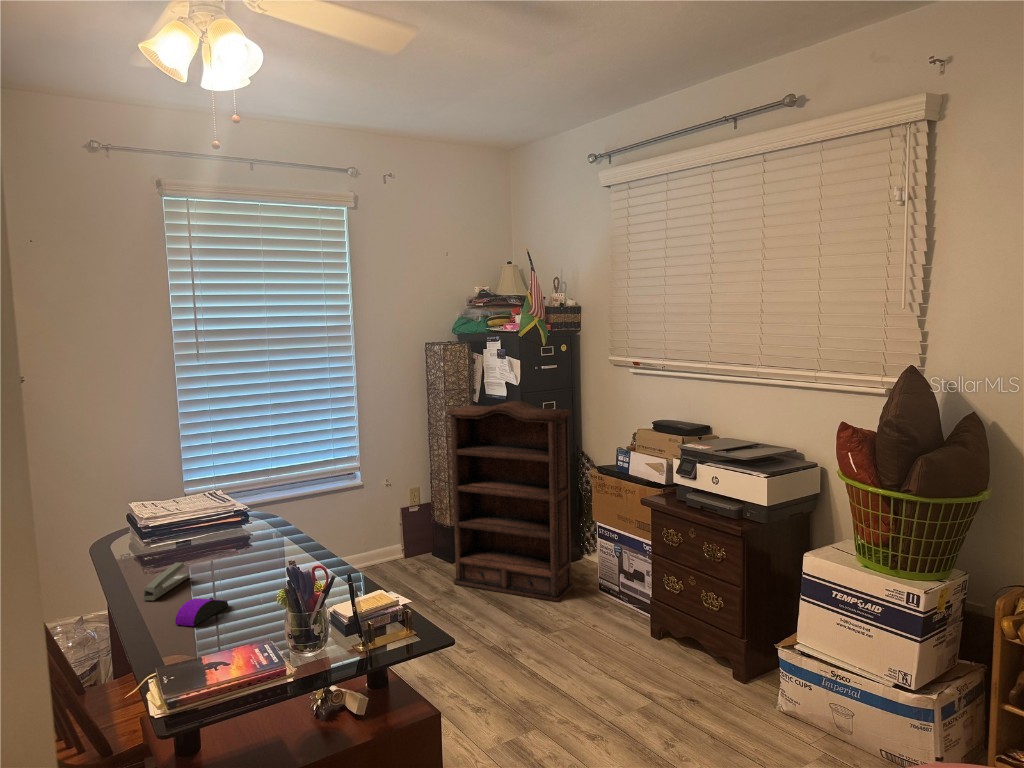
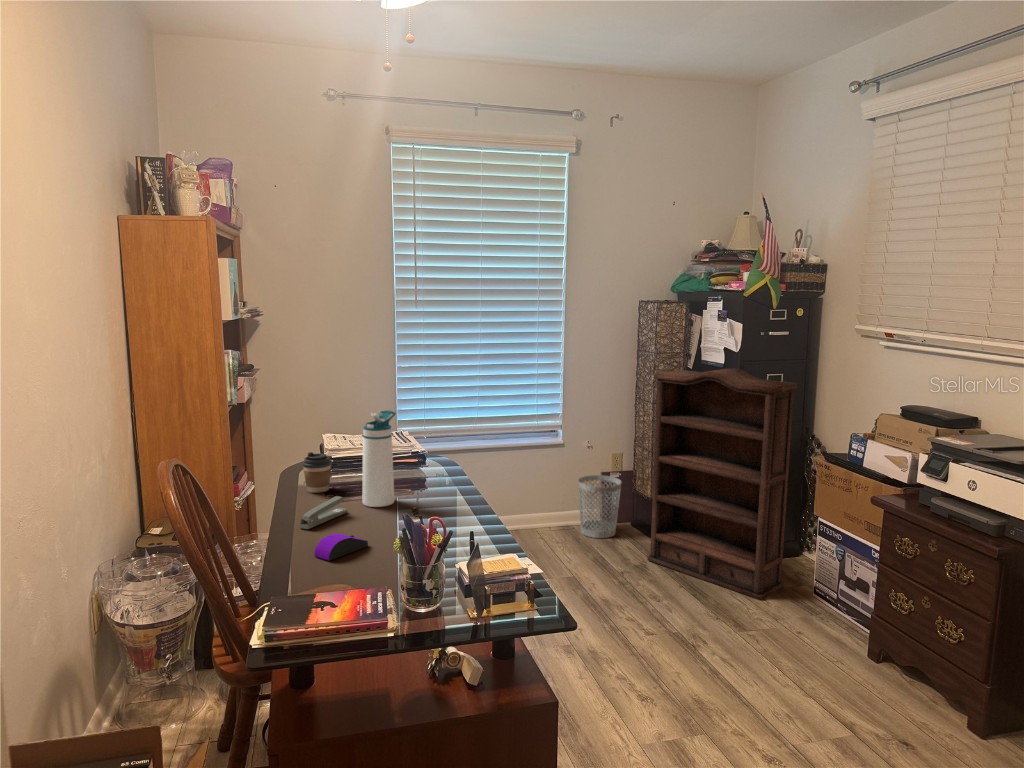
water bottle: none [198,470,235,568] -> present [363,411,396,507]
wastebasket: none [379,511,421,571] -> present [578,475,621,538]
coffee cup: none [125,522,158,564] -> present [302,452,332,493]

